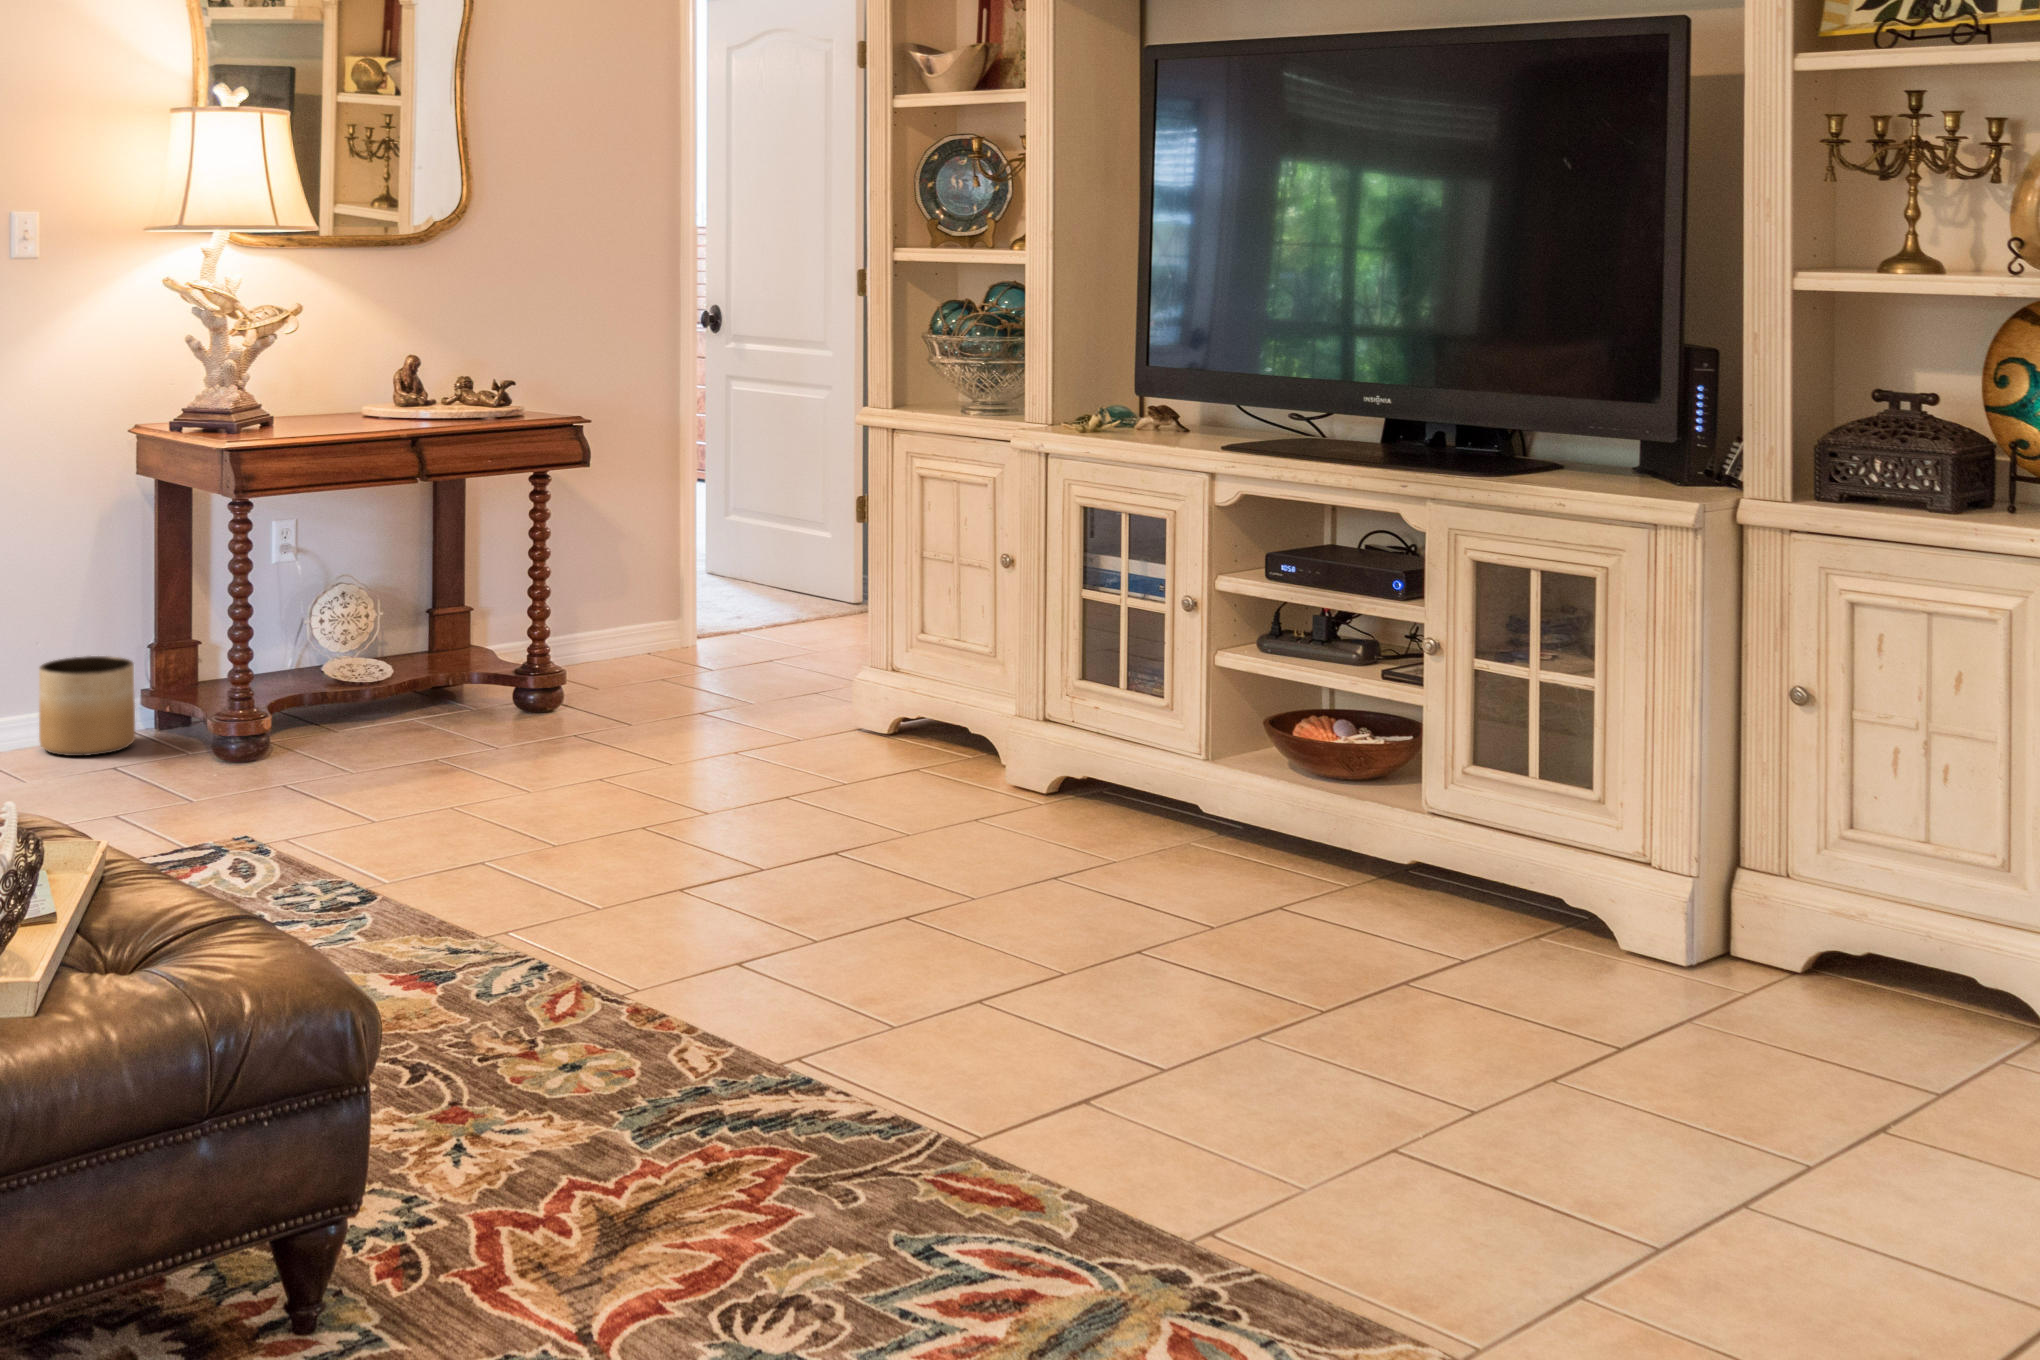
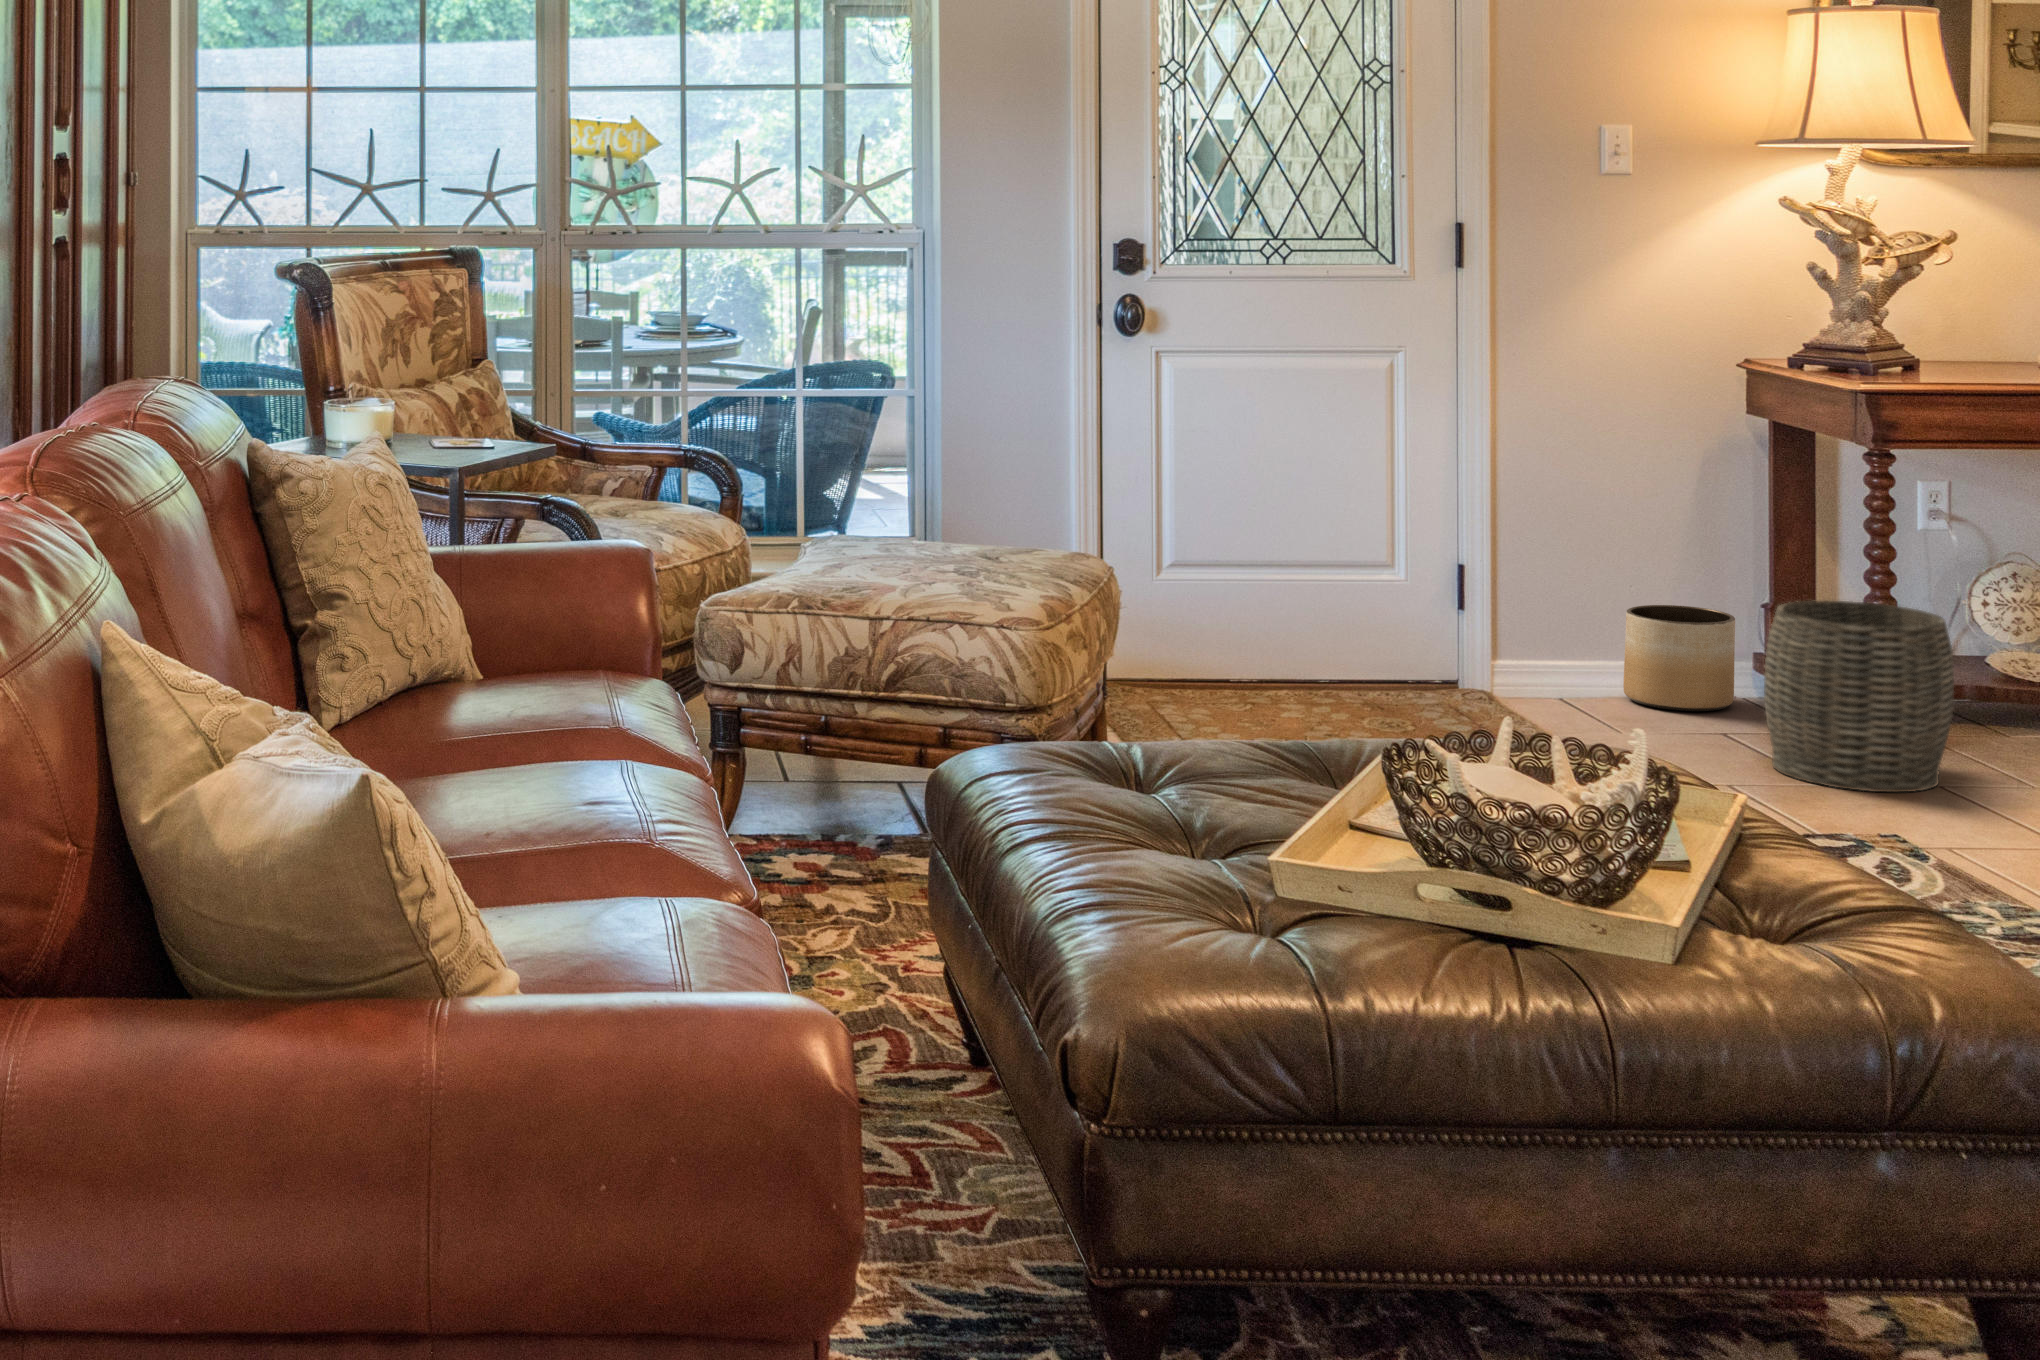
woven basket: none [155,638,304,808] -> present [1764,600,1954,792]

